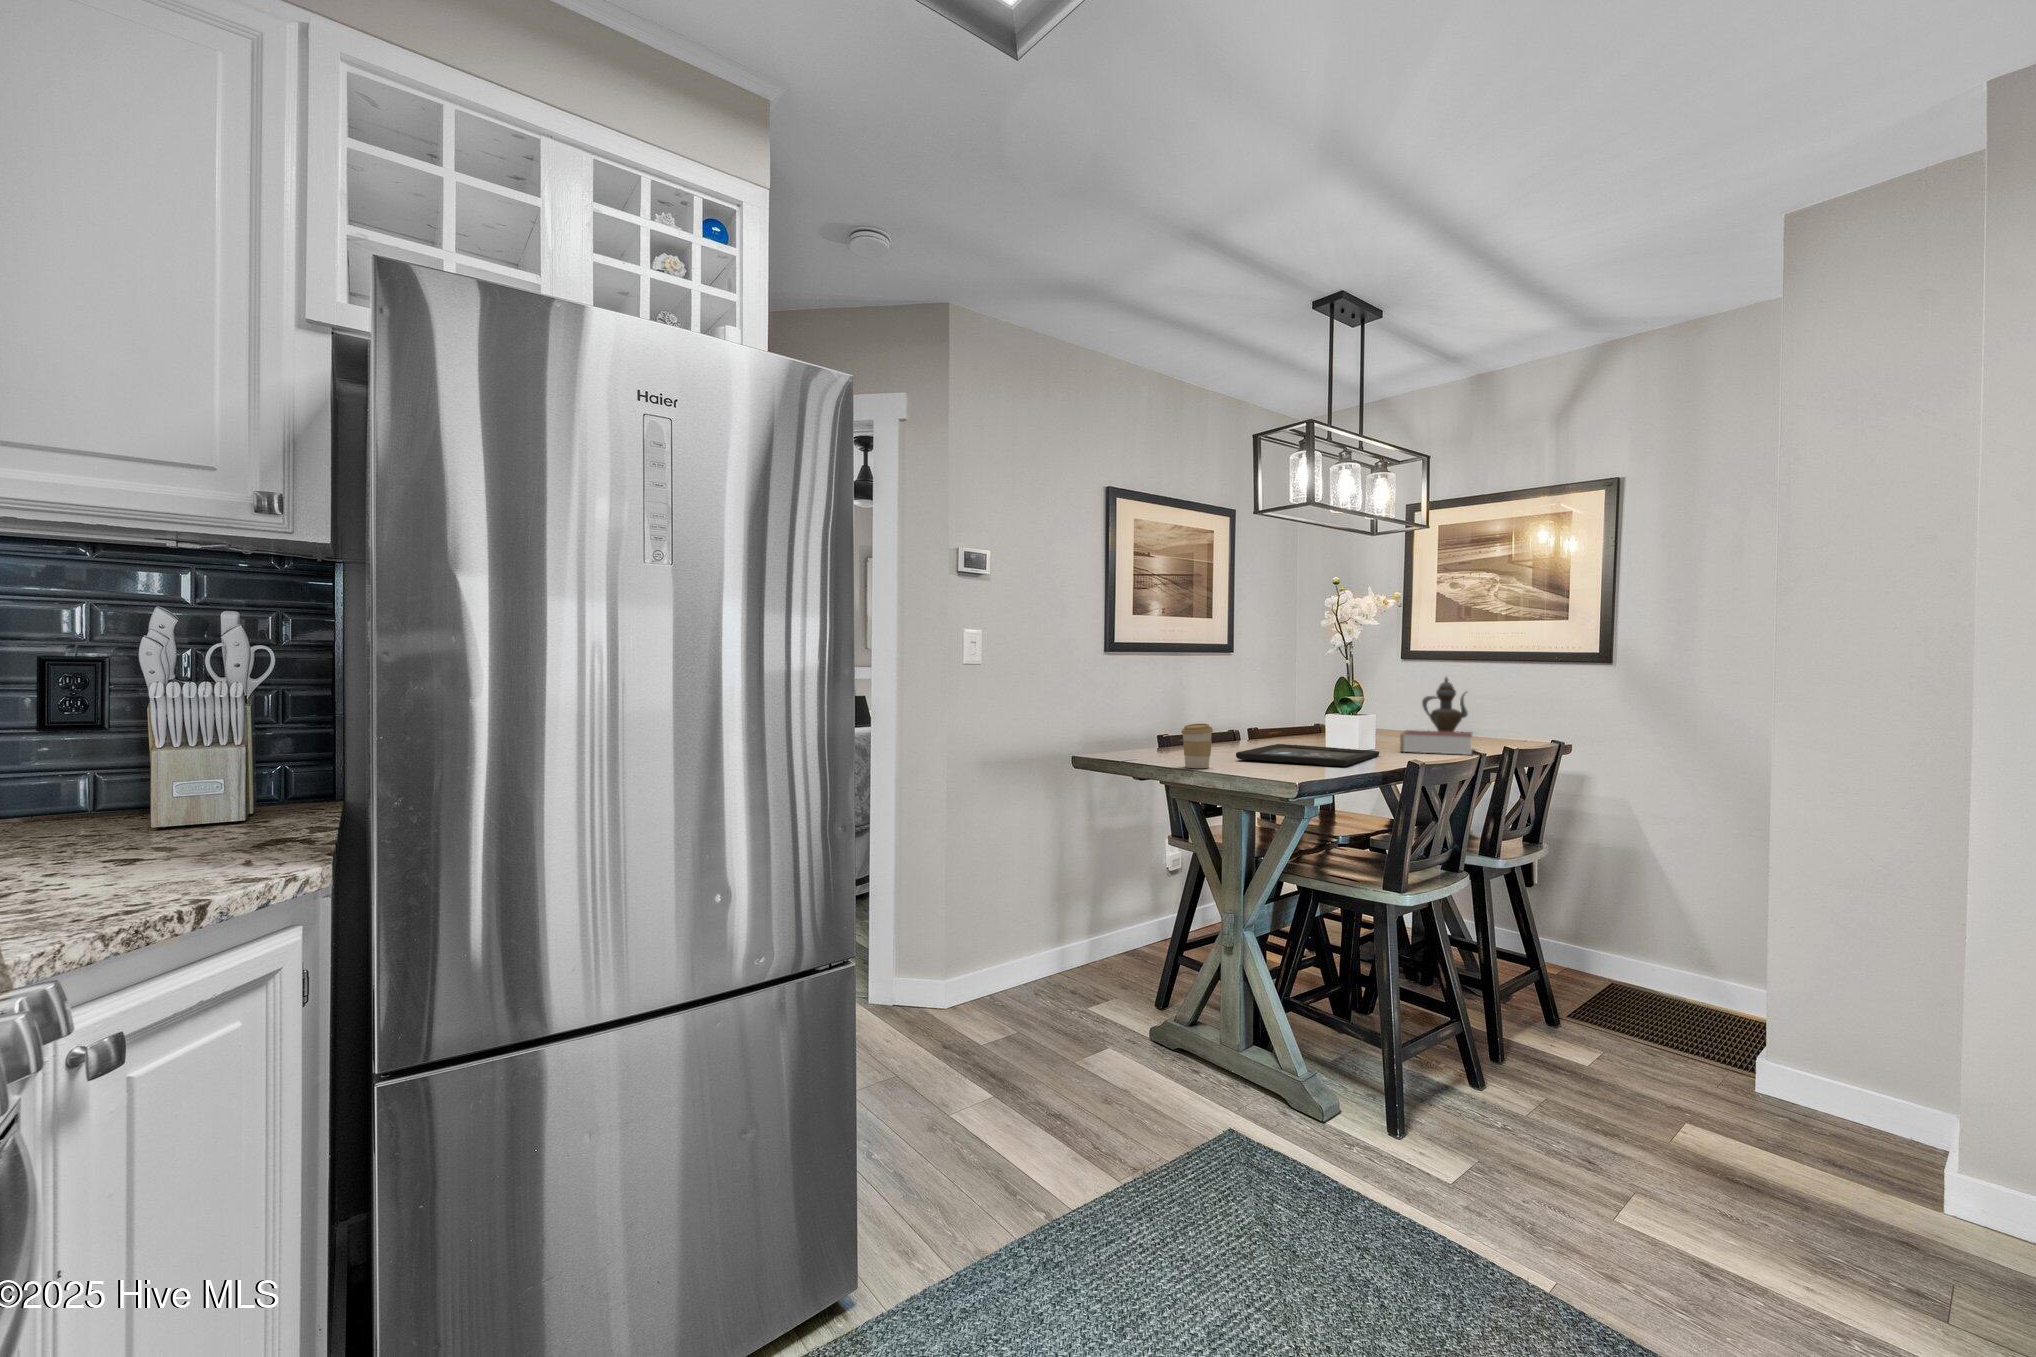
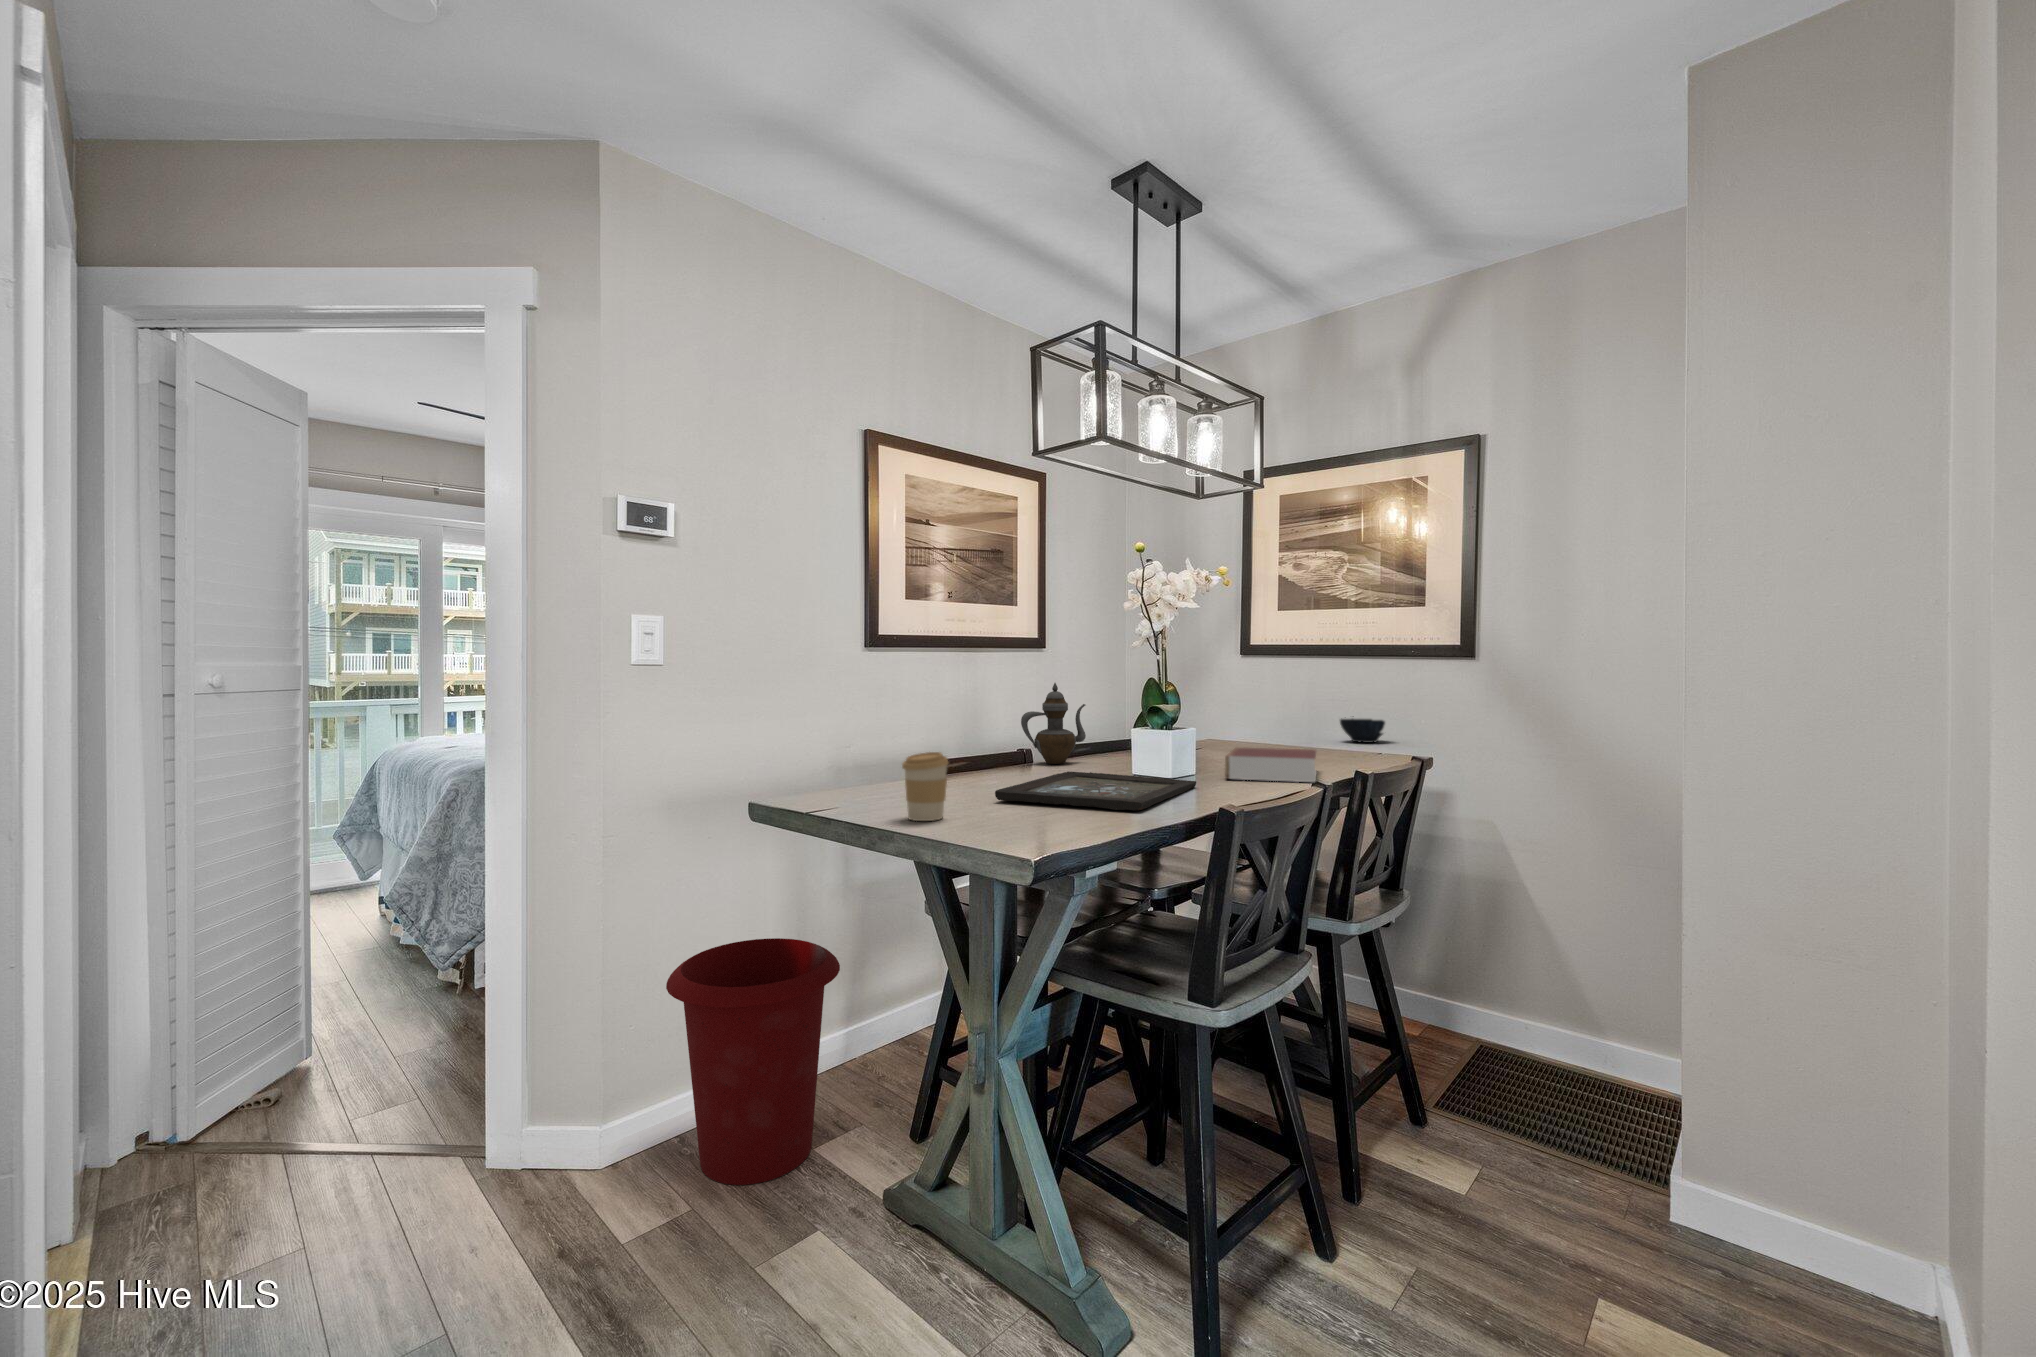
teapot: present [1422,677,1468,732] -> present [1021,683,1086,764]
bowl: none [1491,709,1536,732] -> present [1340,719,1385,743]
waste bin: none [991,861,1108,1023] -> present [666,938,840,1185]

